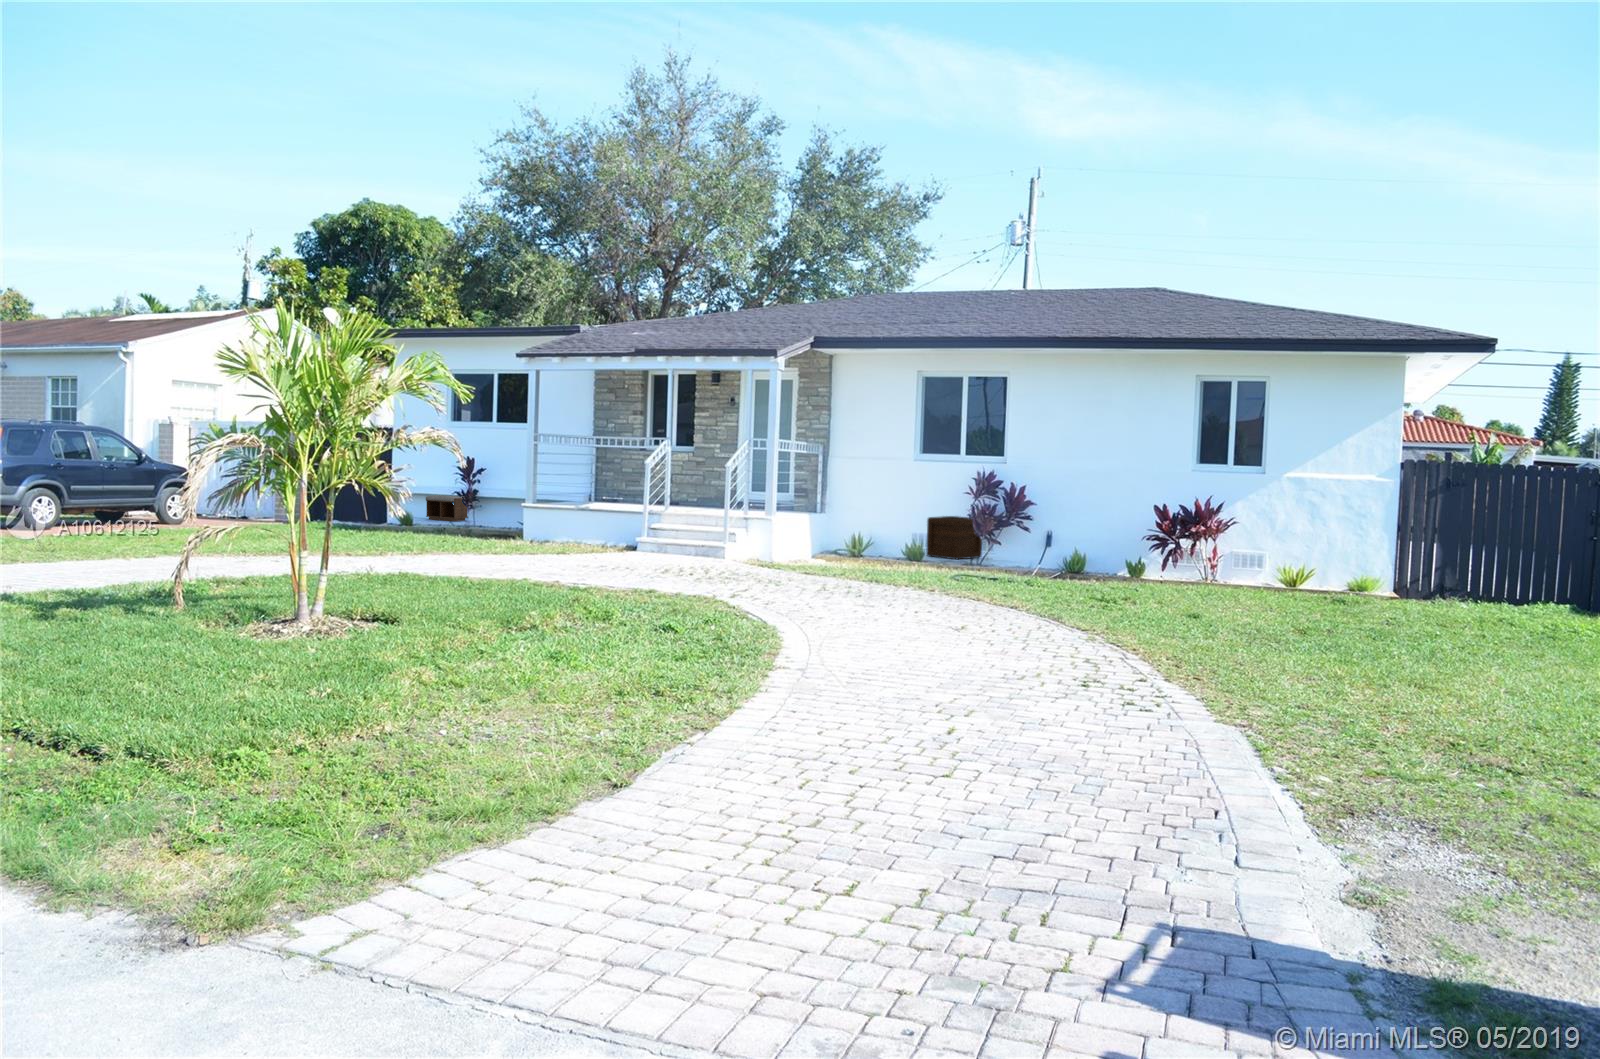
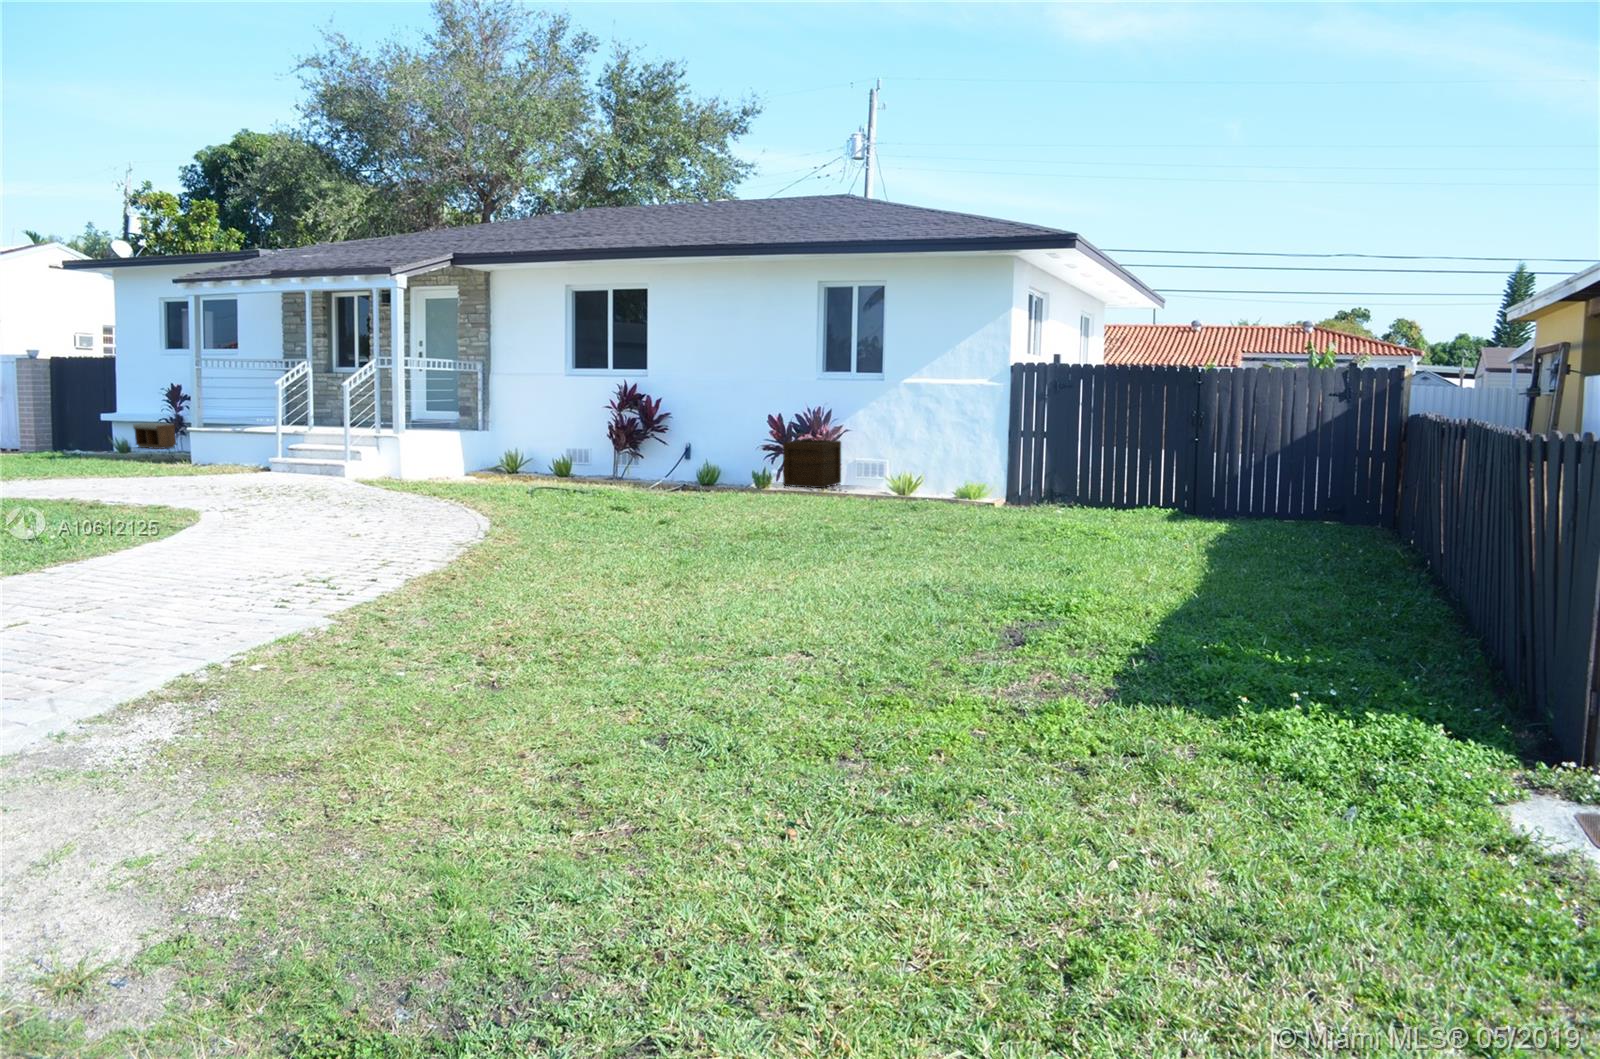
wooden crate: present [926,516,982,559] -> present [783,439,841,488]

